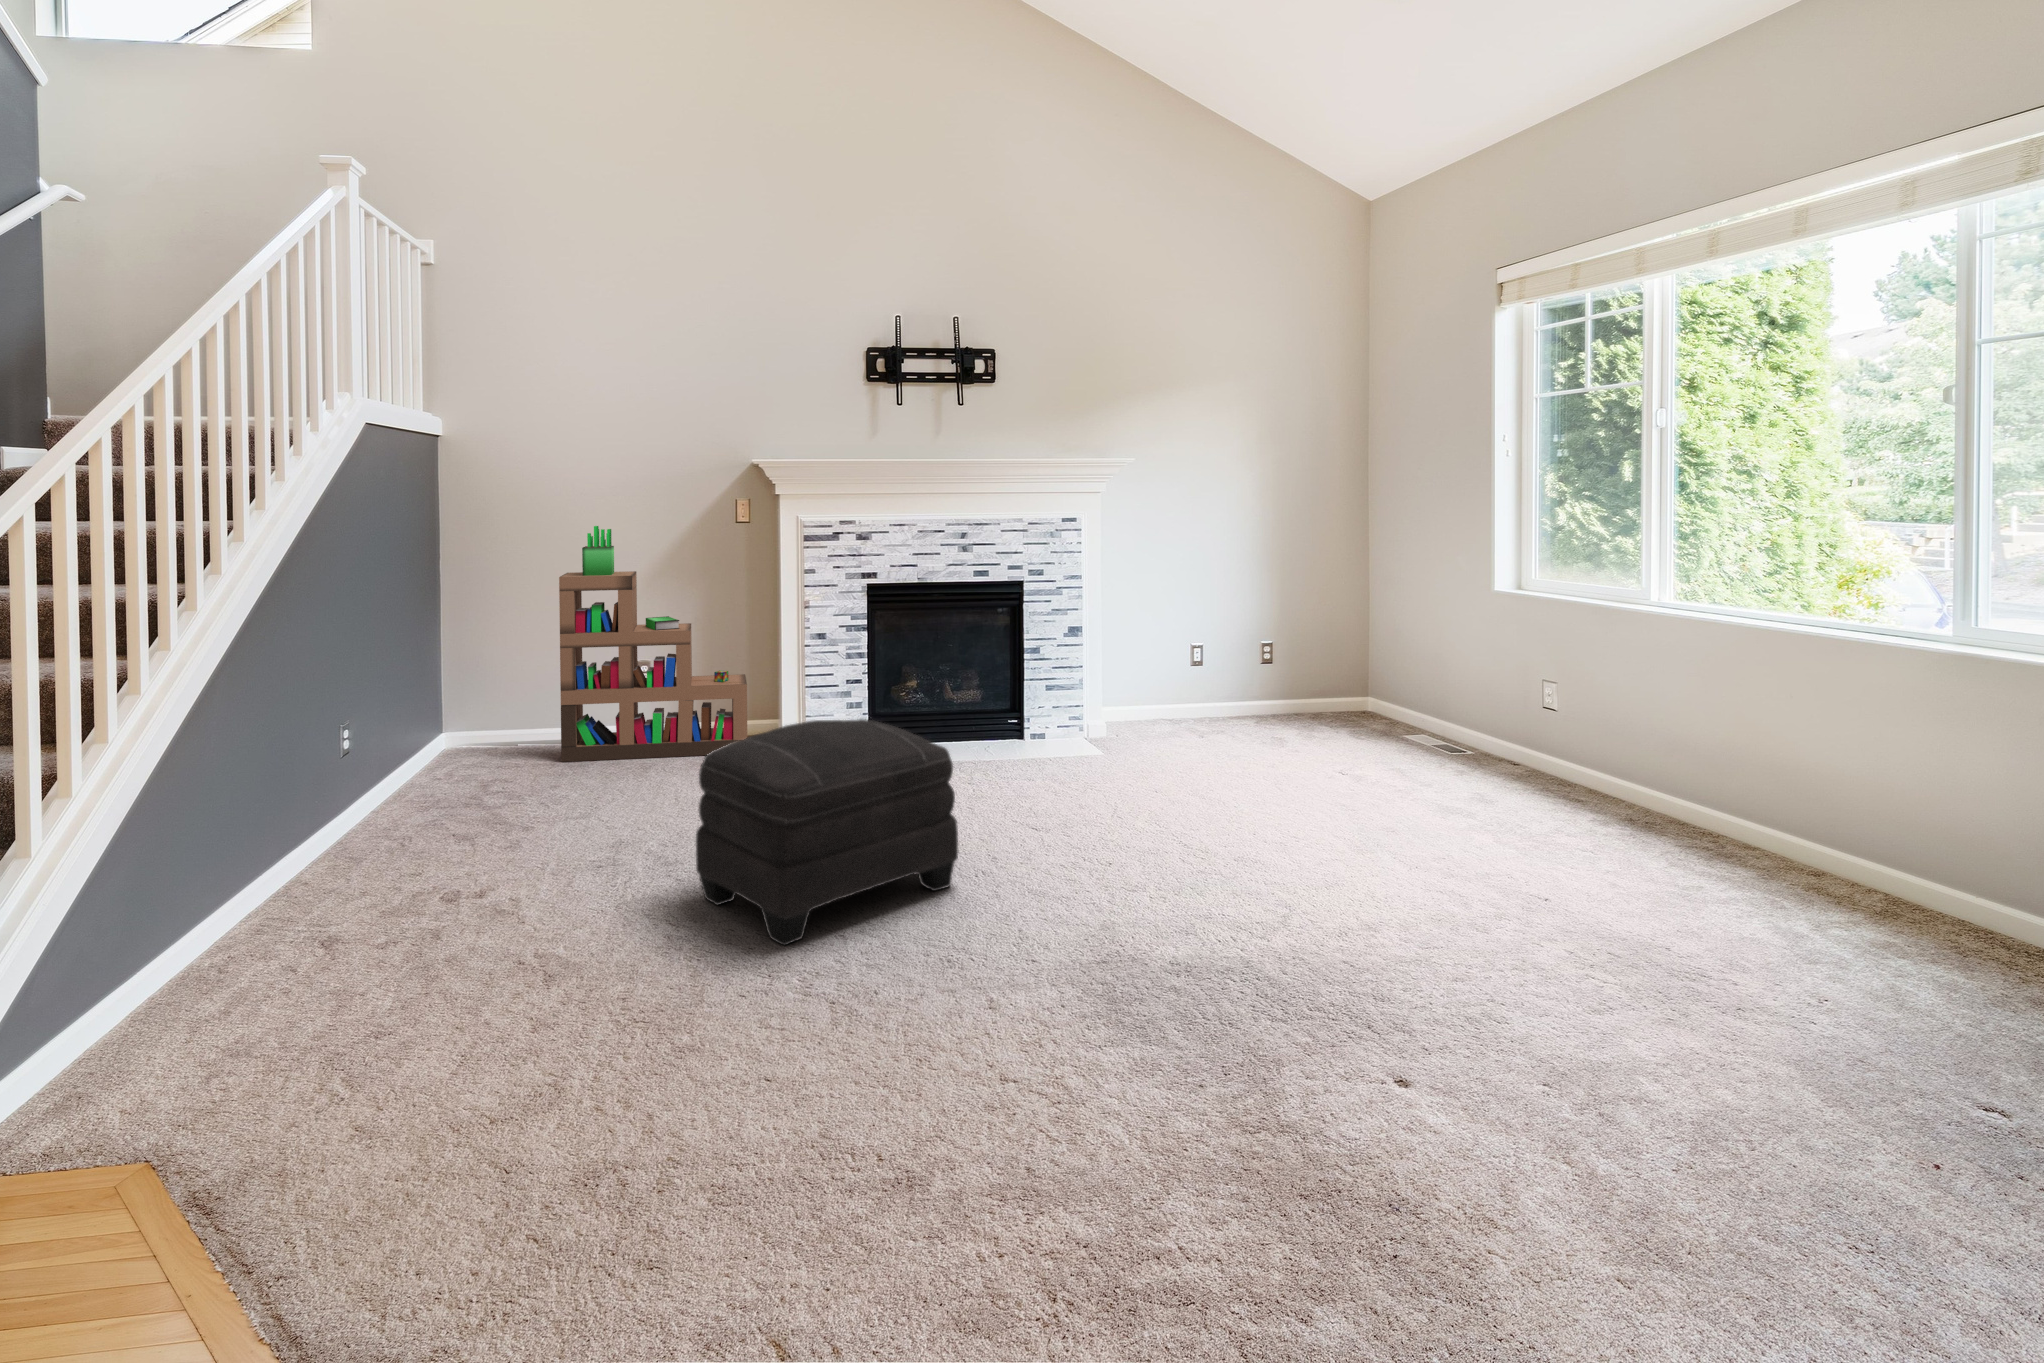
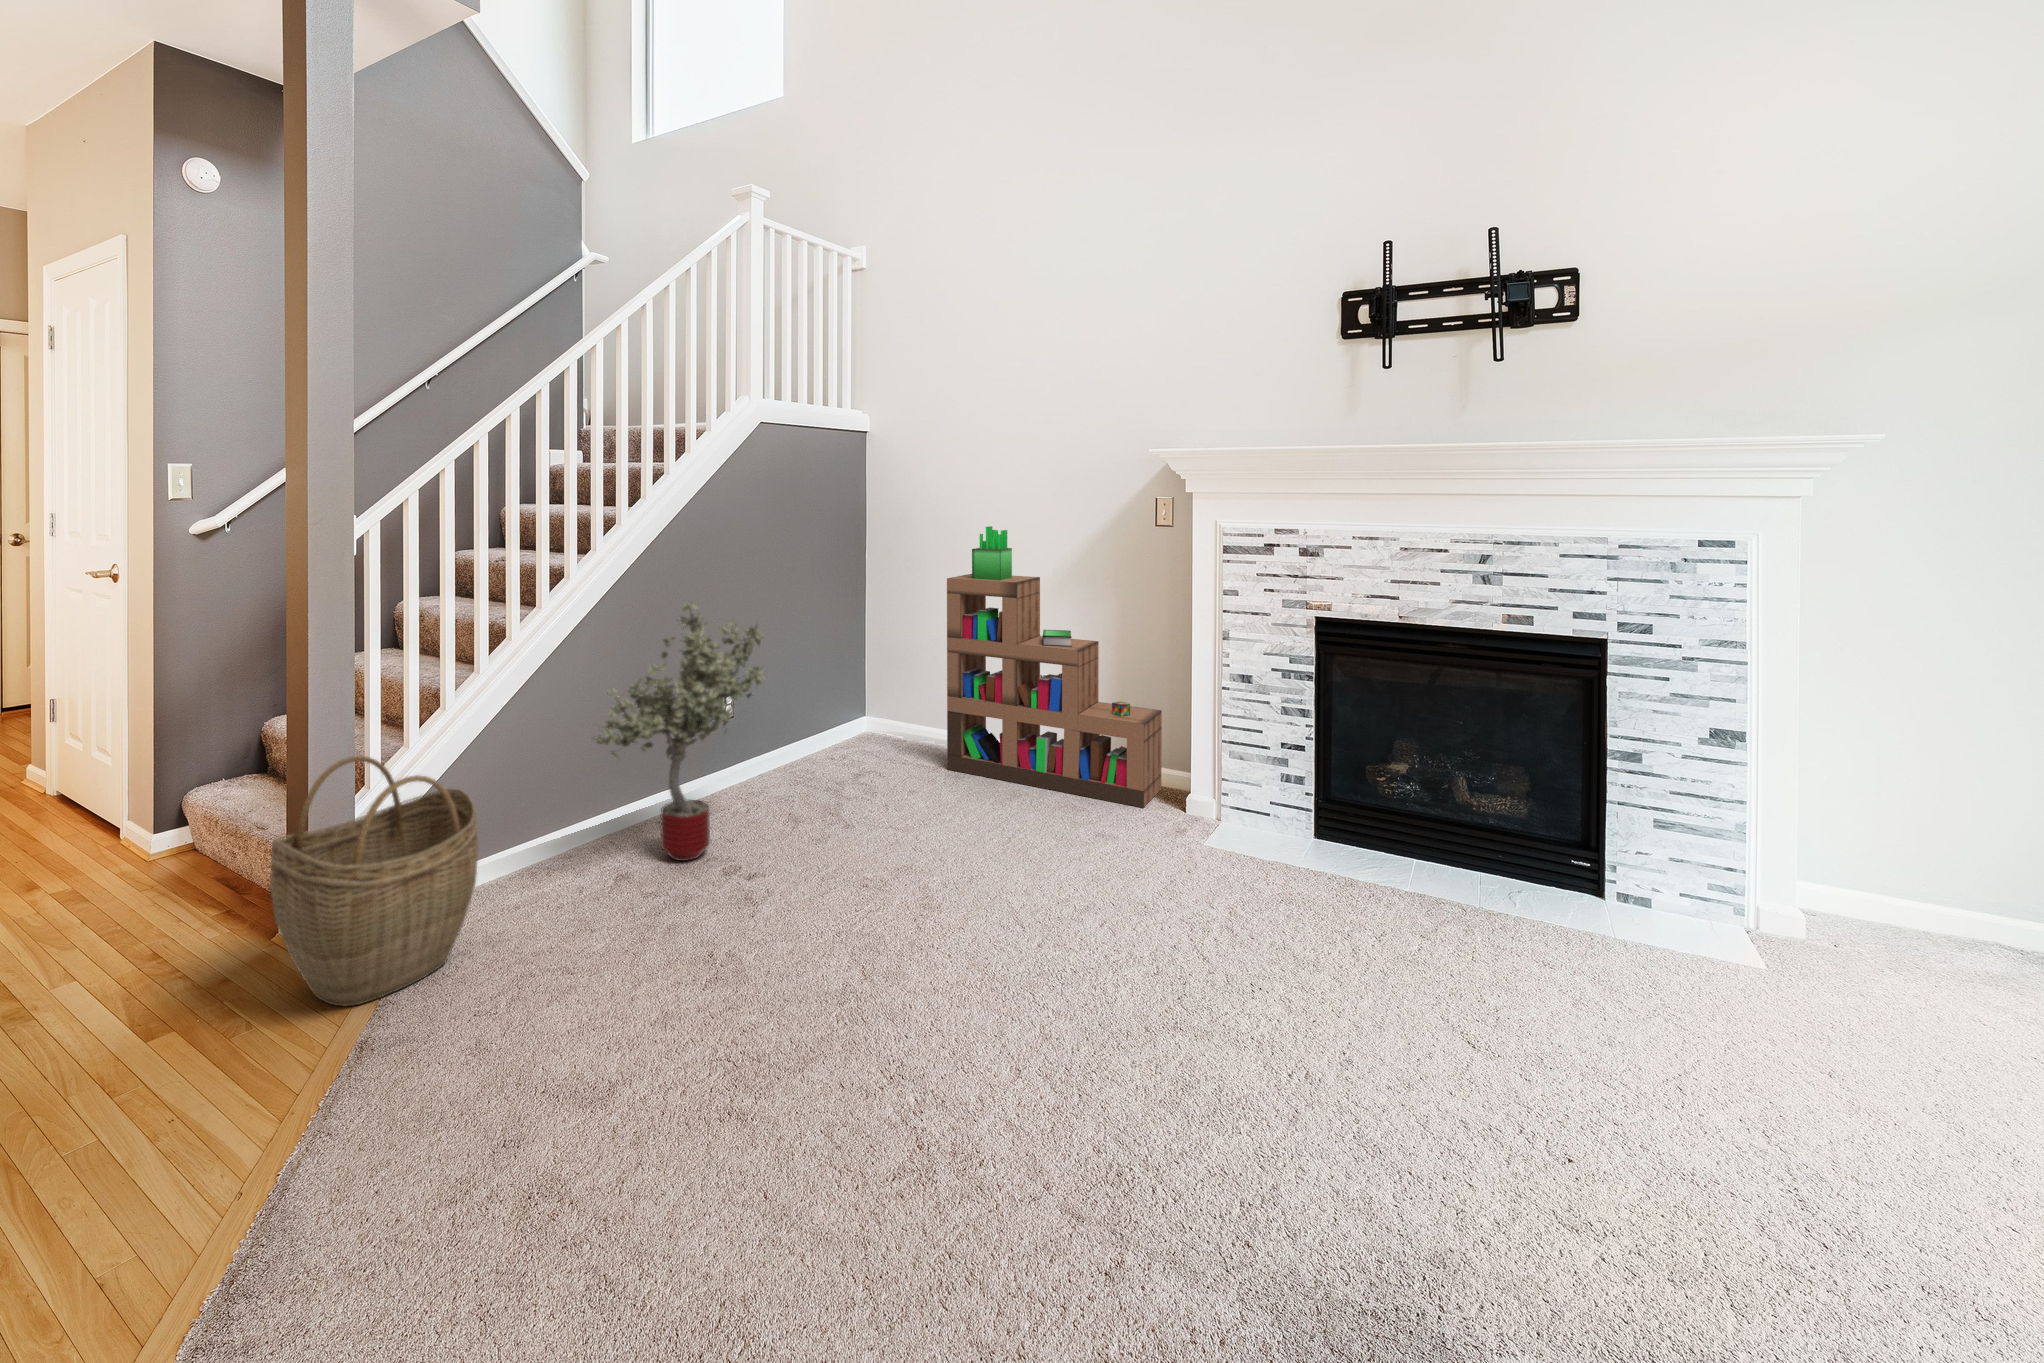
potted tree: none [298,607,462,882] -> present [593,602,764,861]
ottoman: present [696,719,958,945] -> none [858,807,1209,1124]
woven basket: none [63,802,301,1090] -> present [270,756,478,1006]

